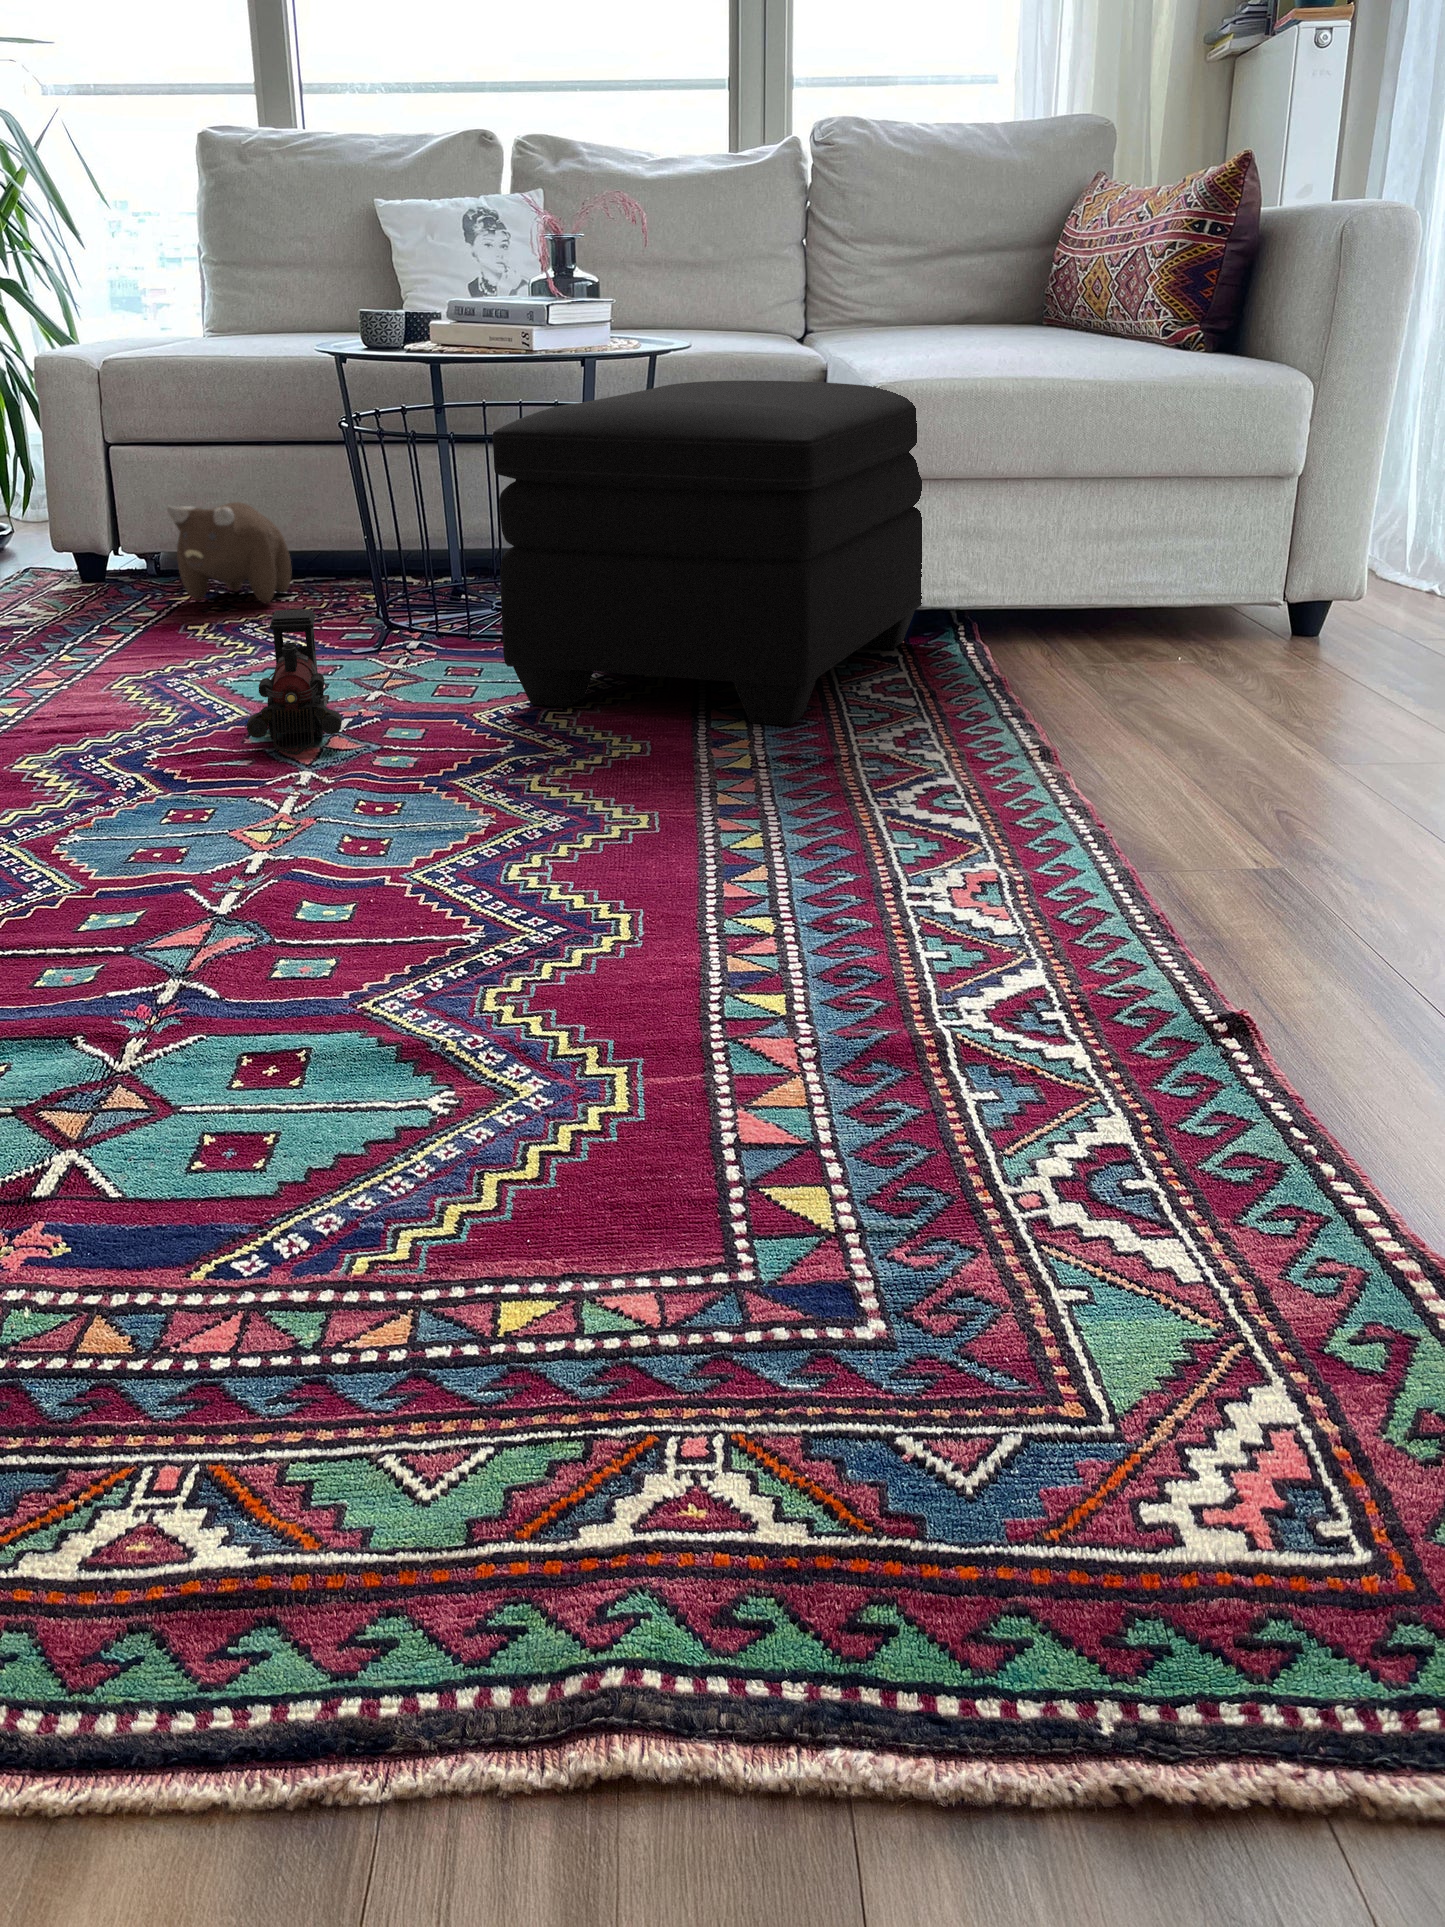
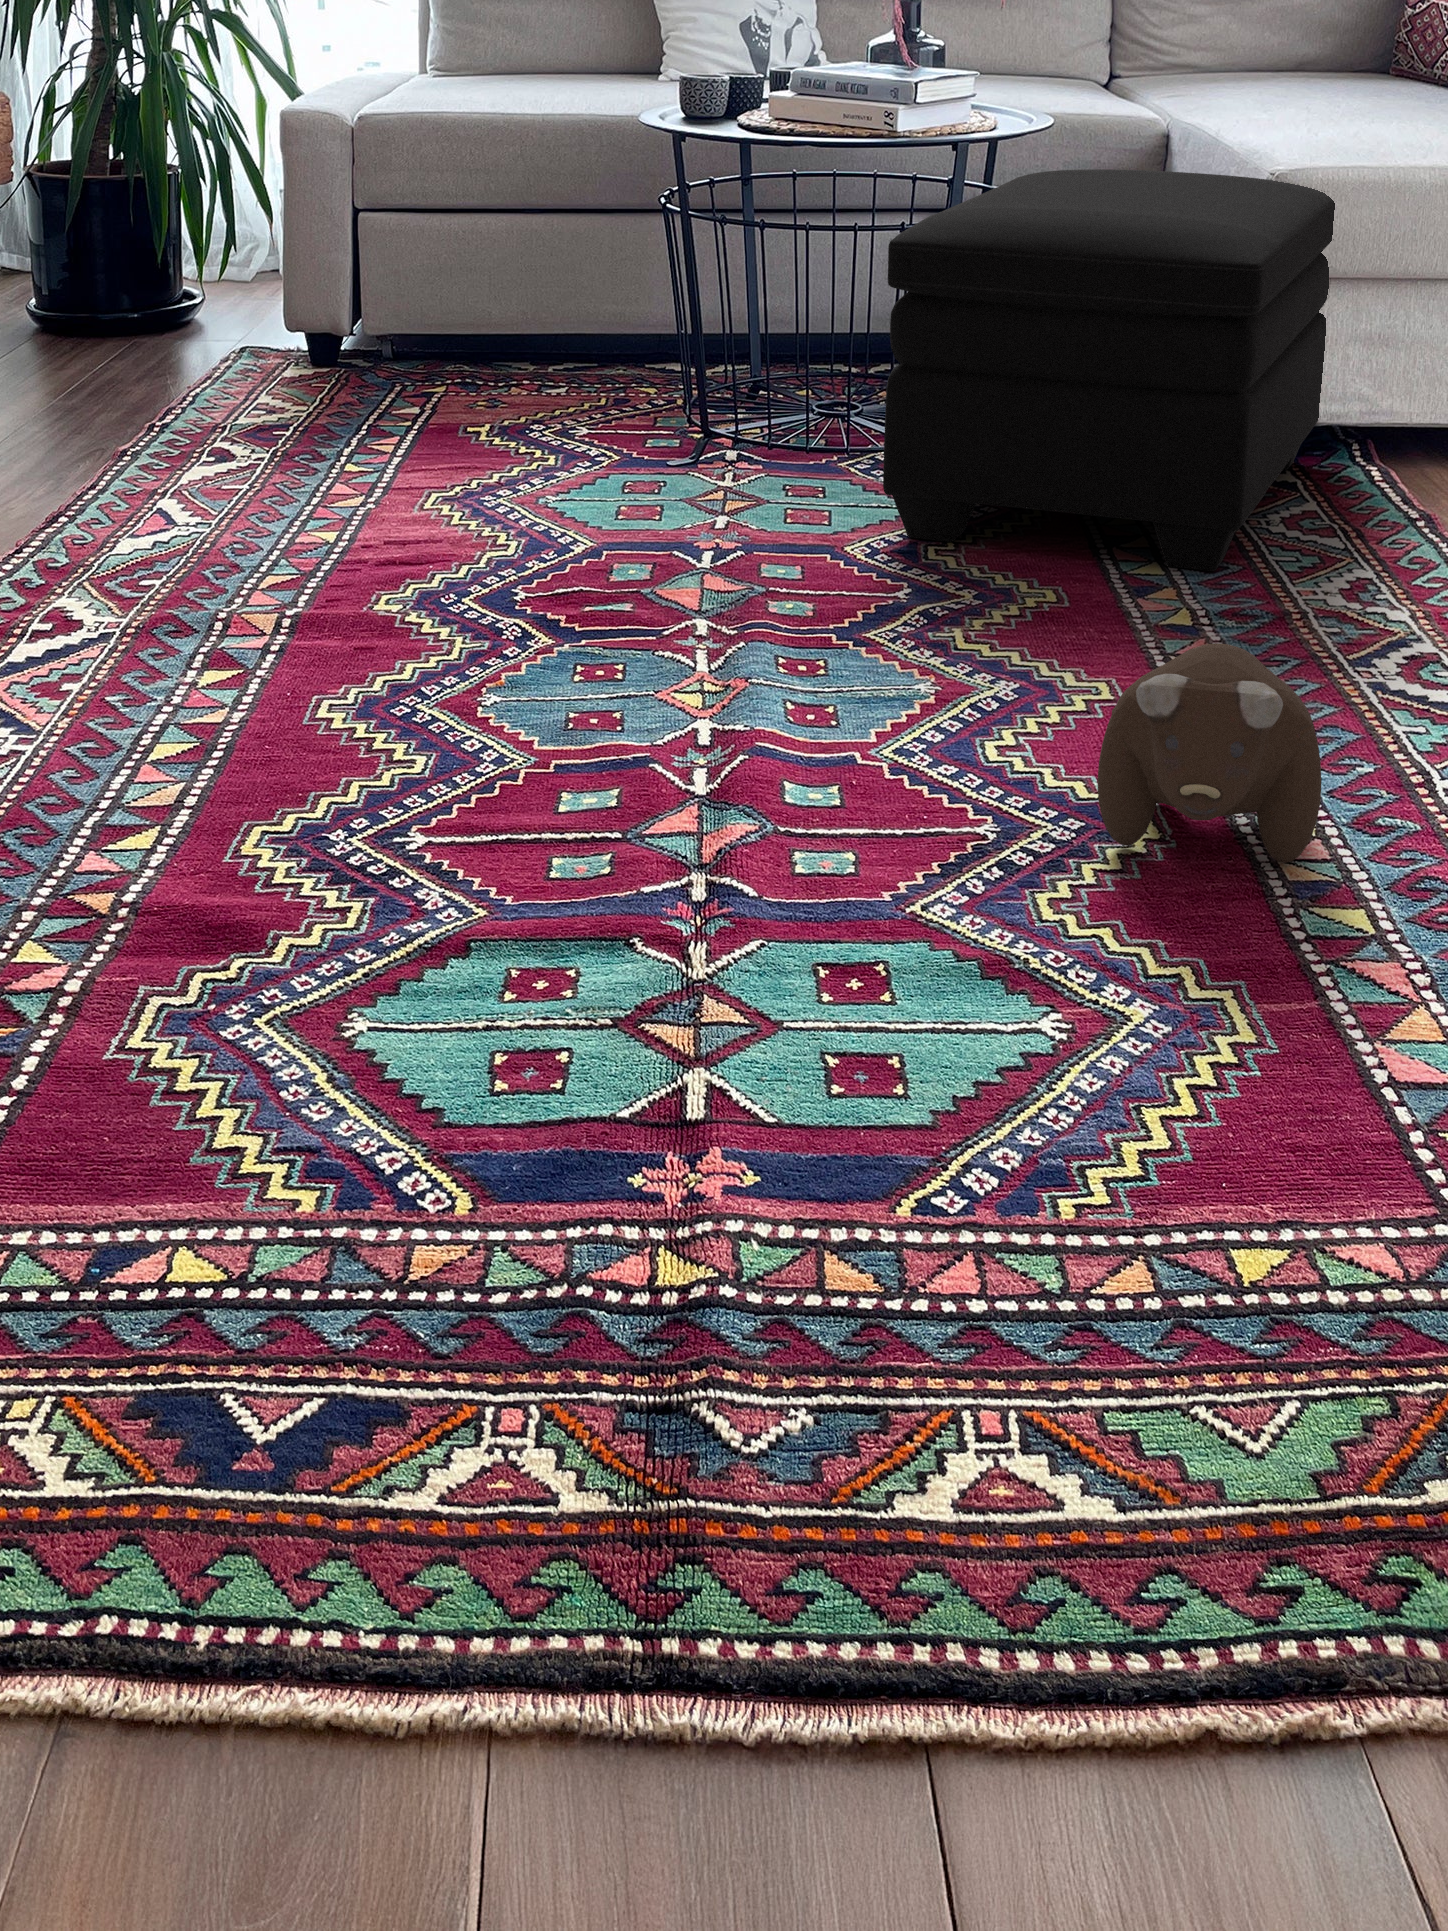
plush toy: present [167,502,292,603] -> present [1097,643,1322,863]
toy train: present [247,609,342,755] -> none [621,428,726,598]

